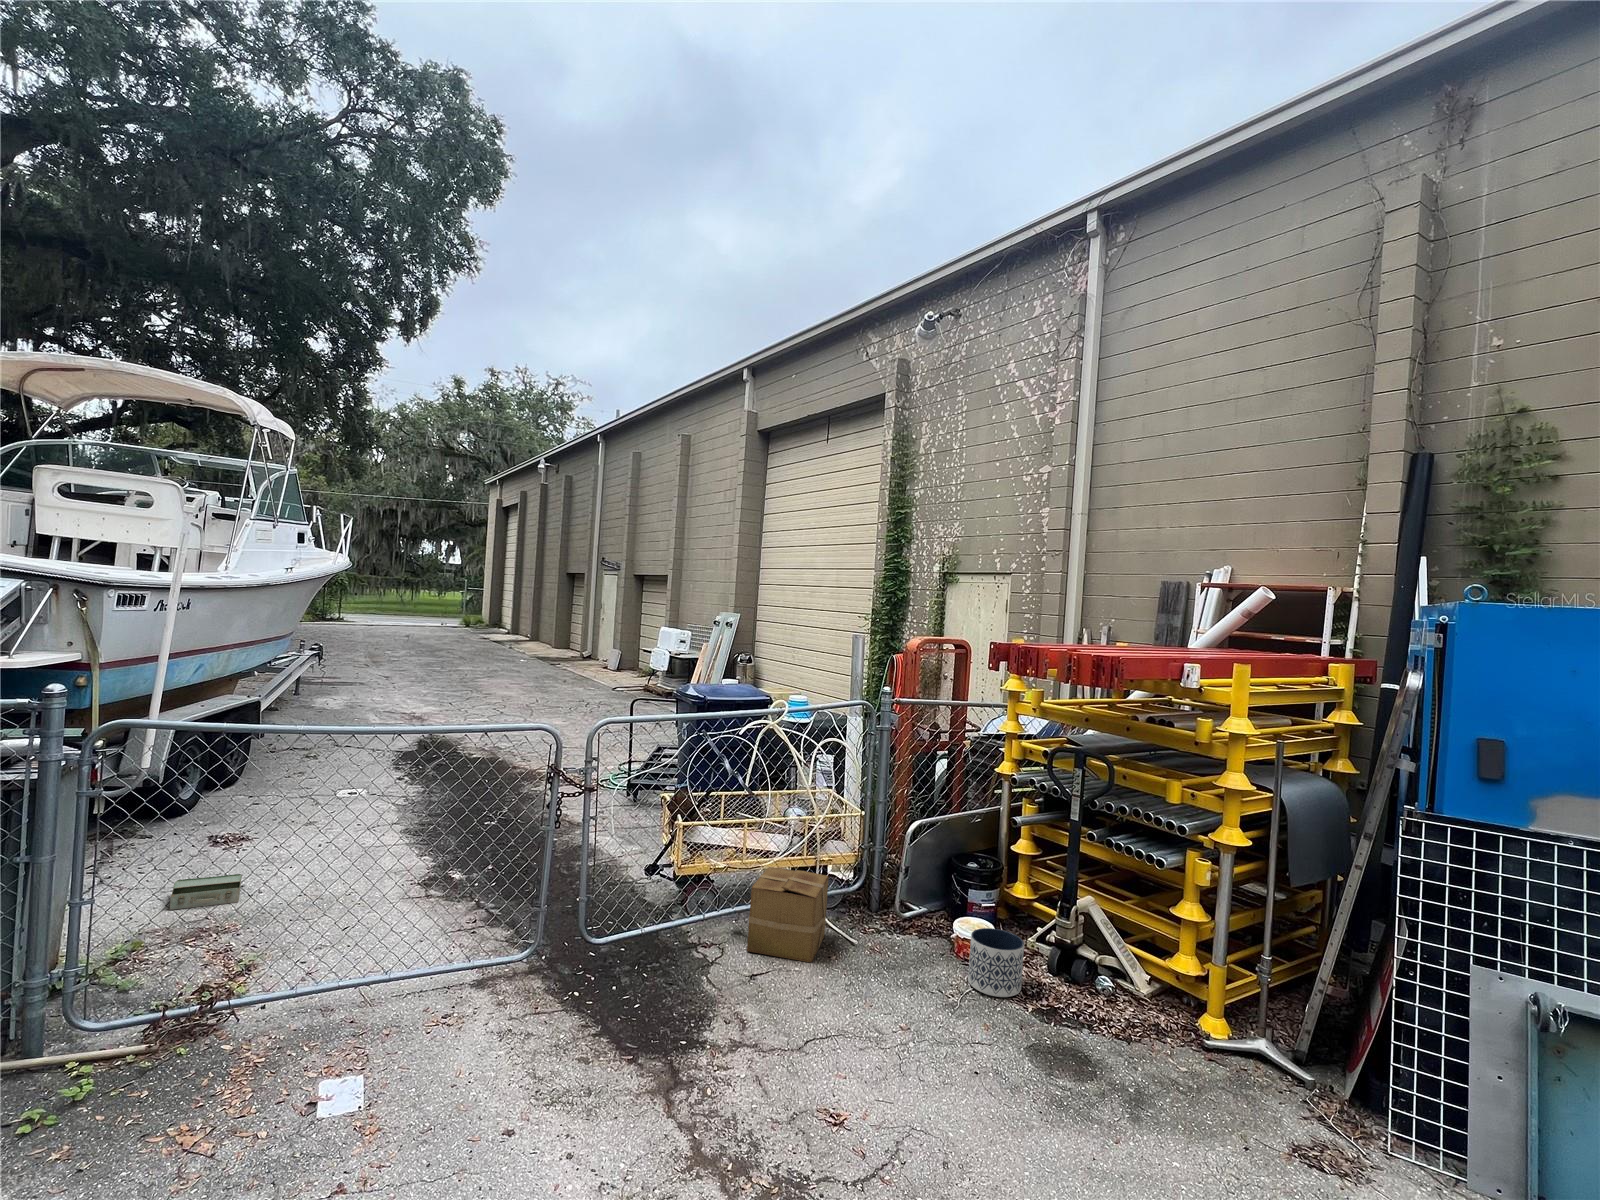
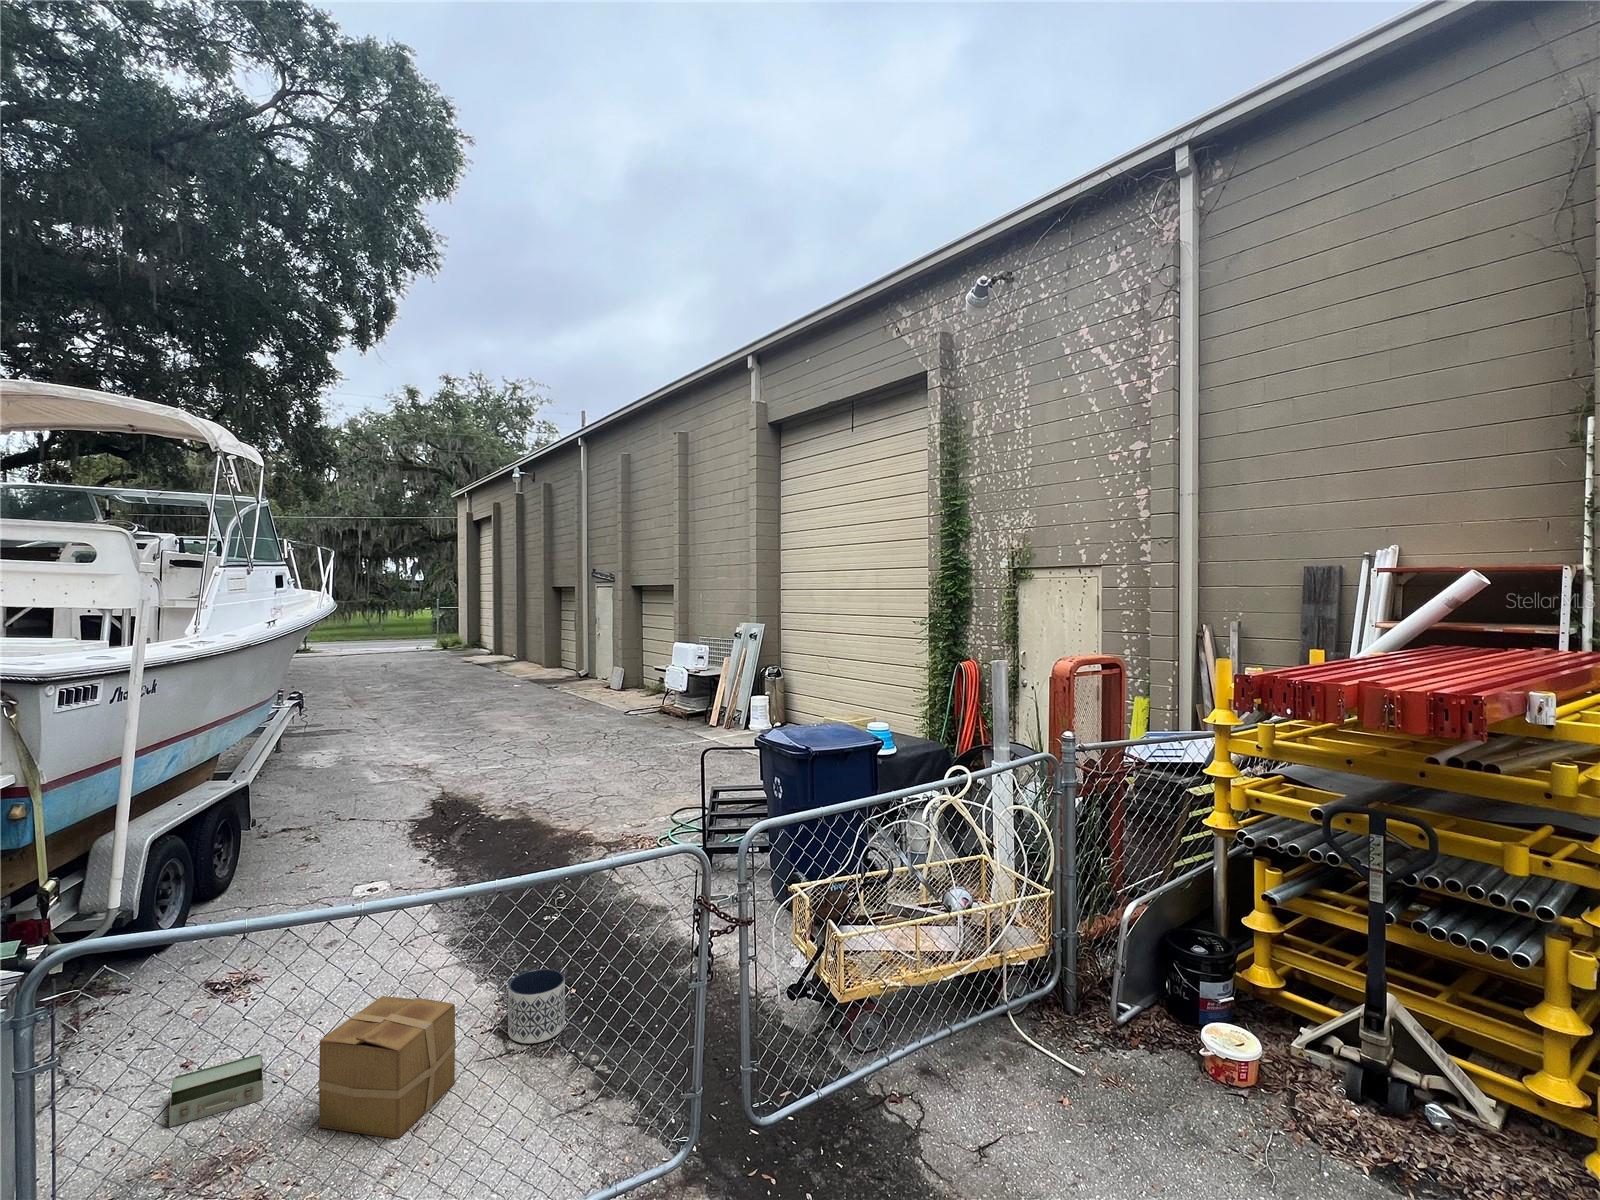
cardboard box: present [747,867,829,962] -> present [318,996,456,1138]
planter: present [968,928,1024,997] -> present [508,969,565,1043]

